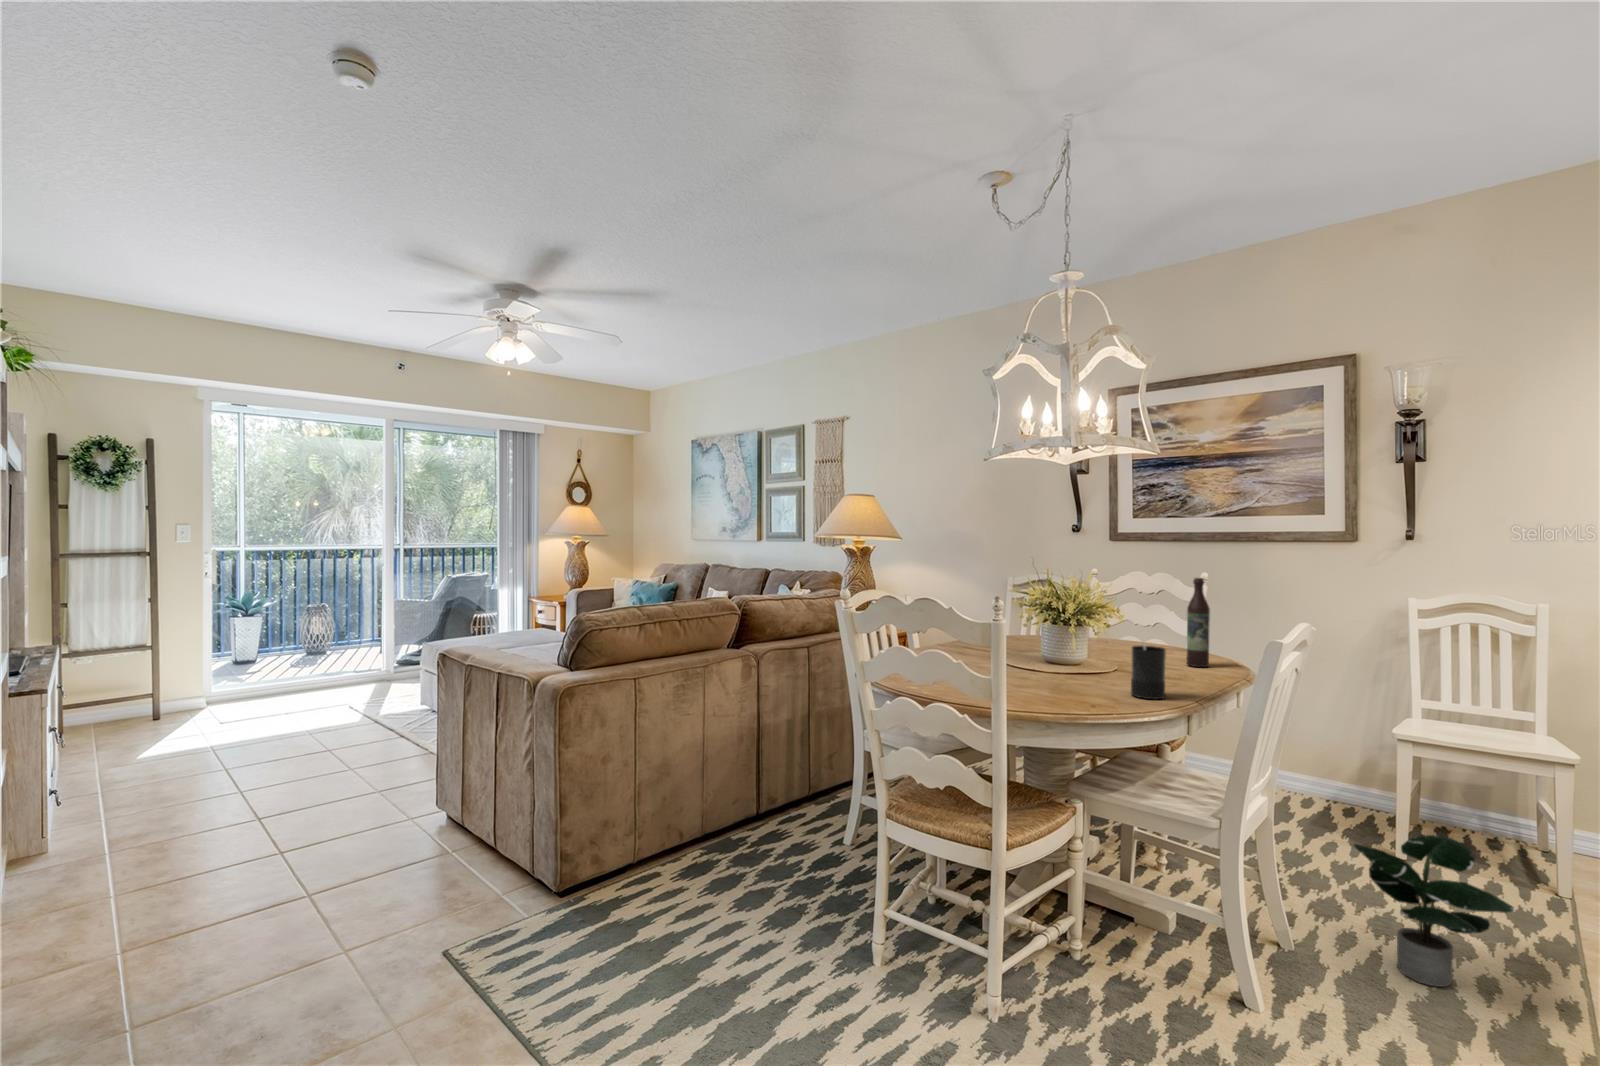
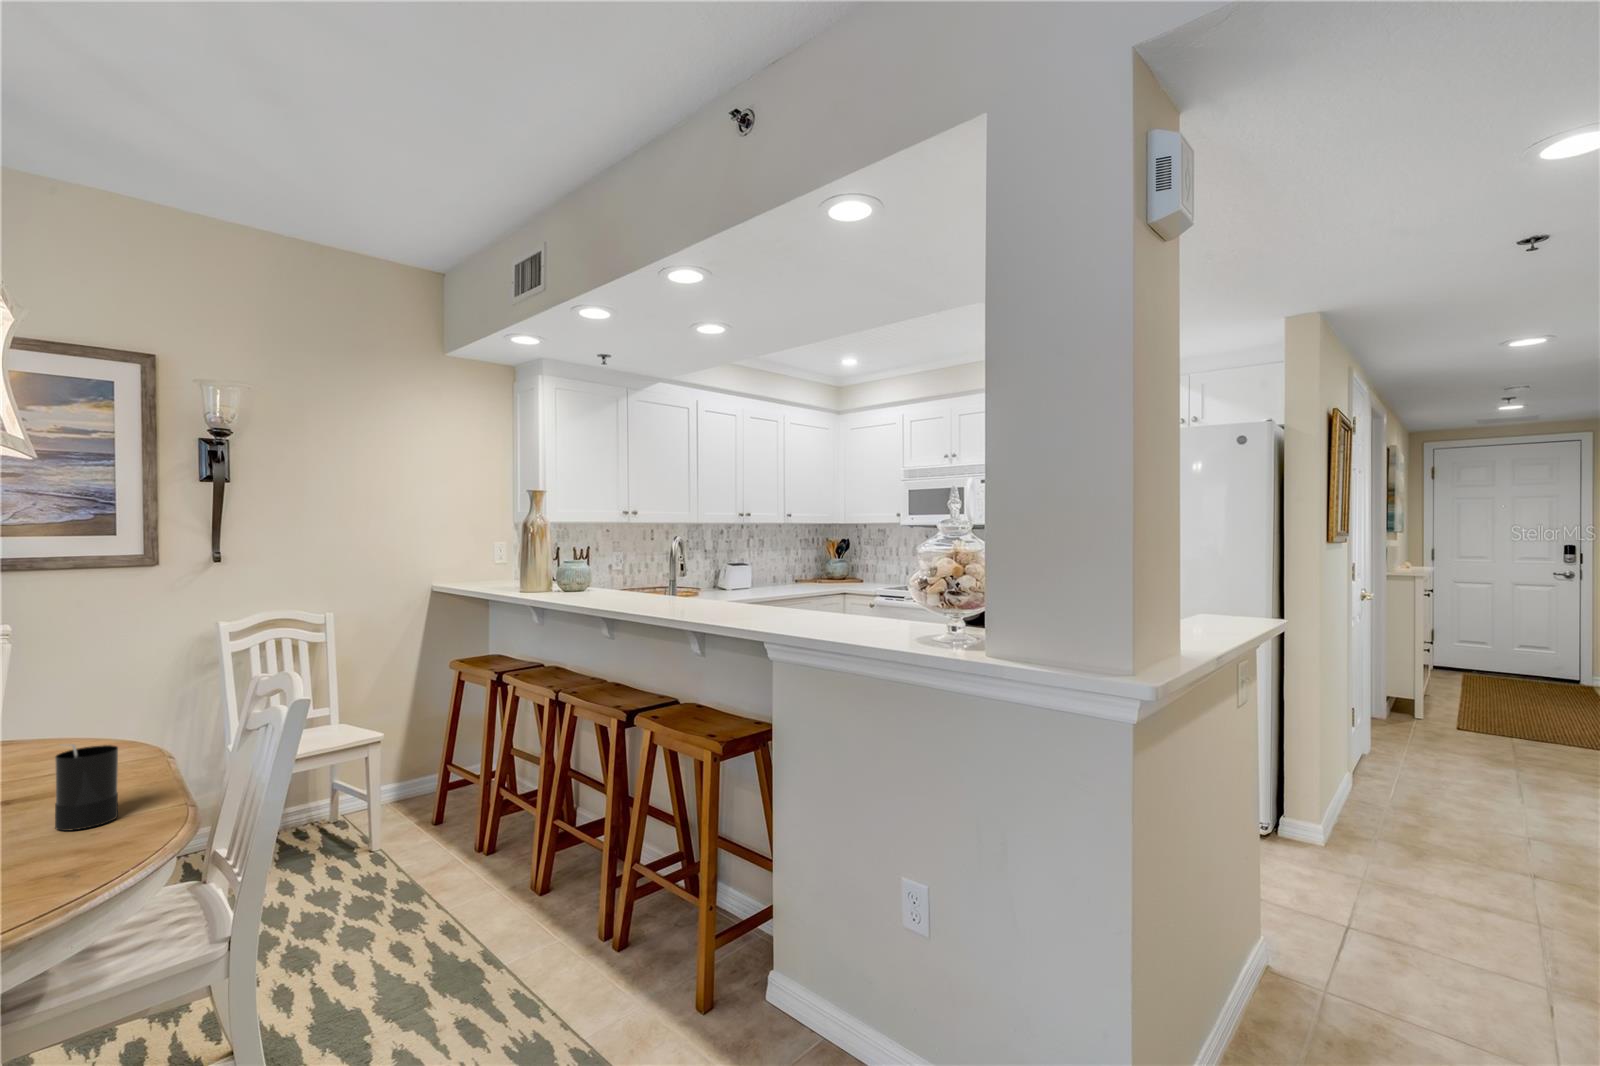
wine bottle: present [1187,578,1210,667] -> none [41,634,80,760]
potted plant: present [1354,835,1514,987] -> none [300,841,433,990]

